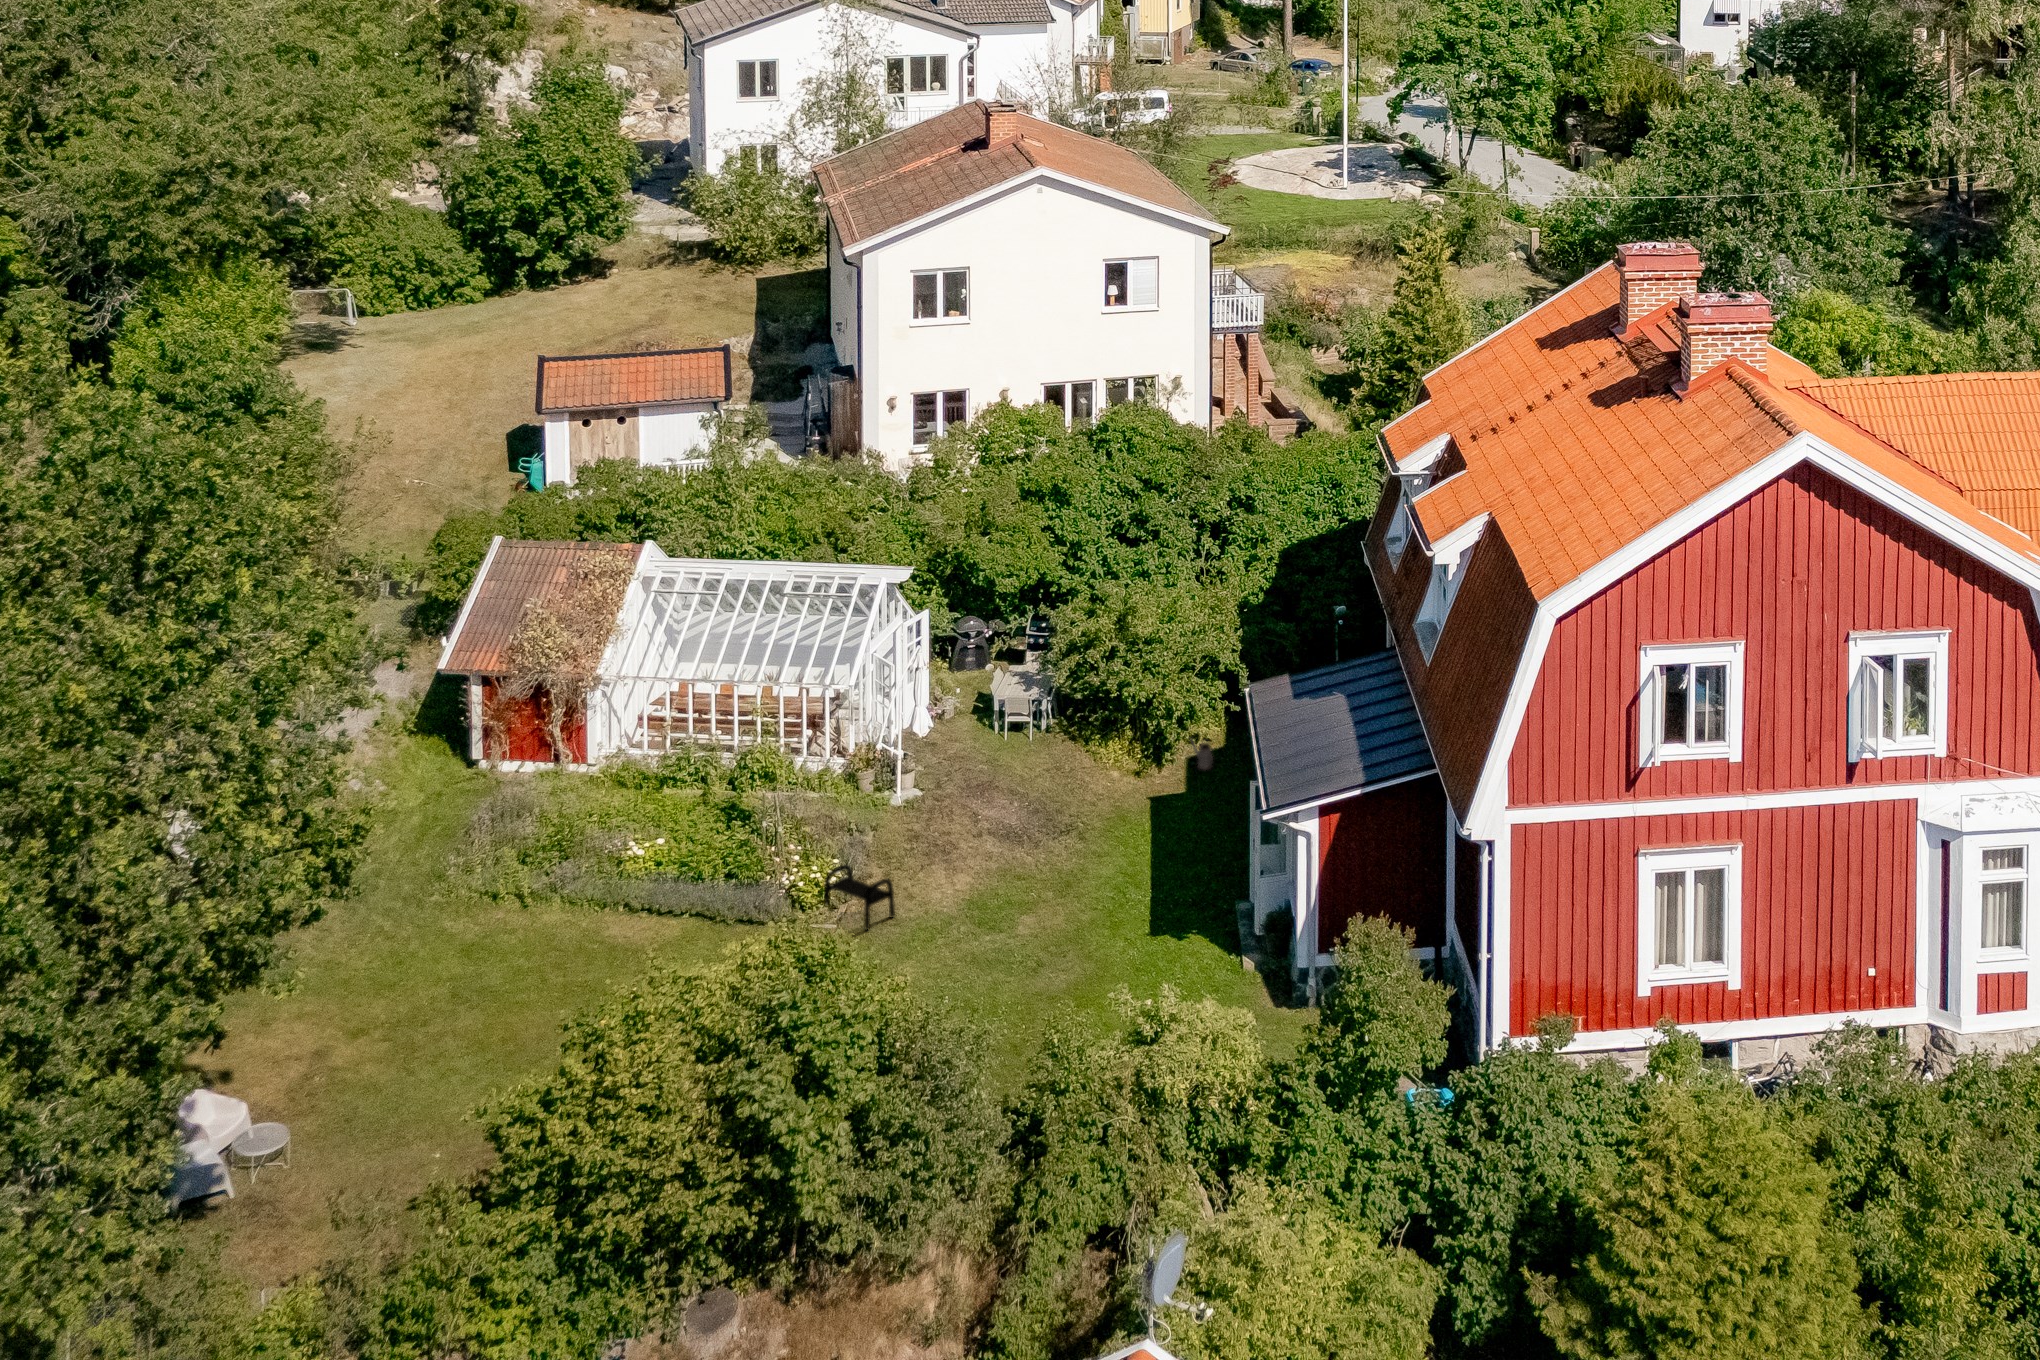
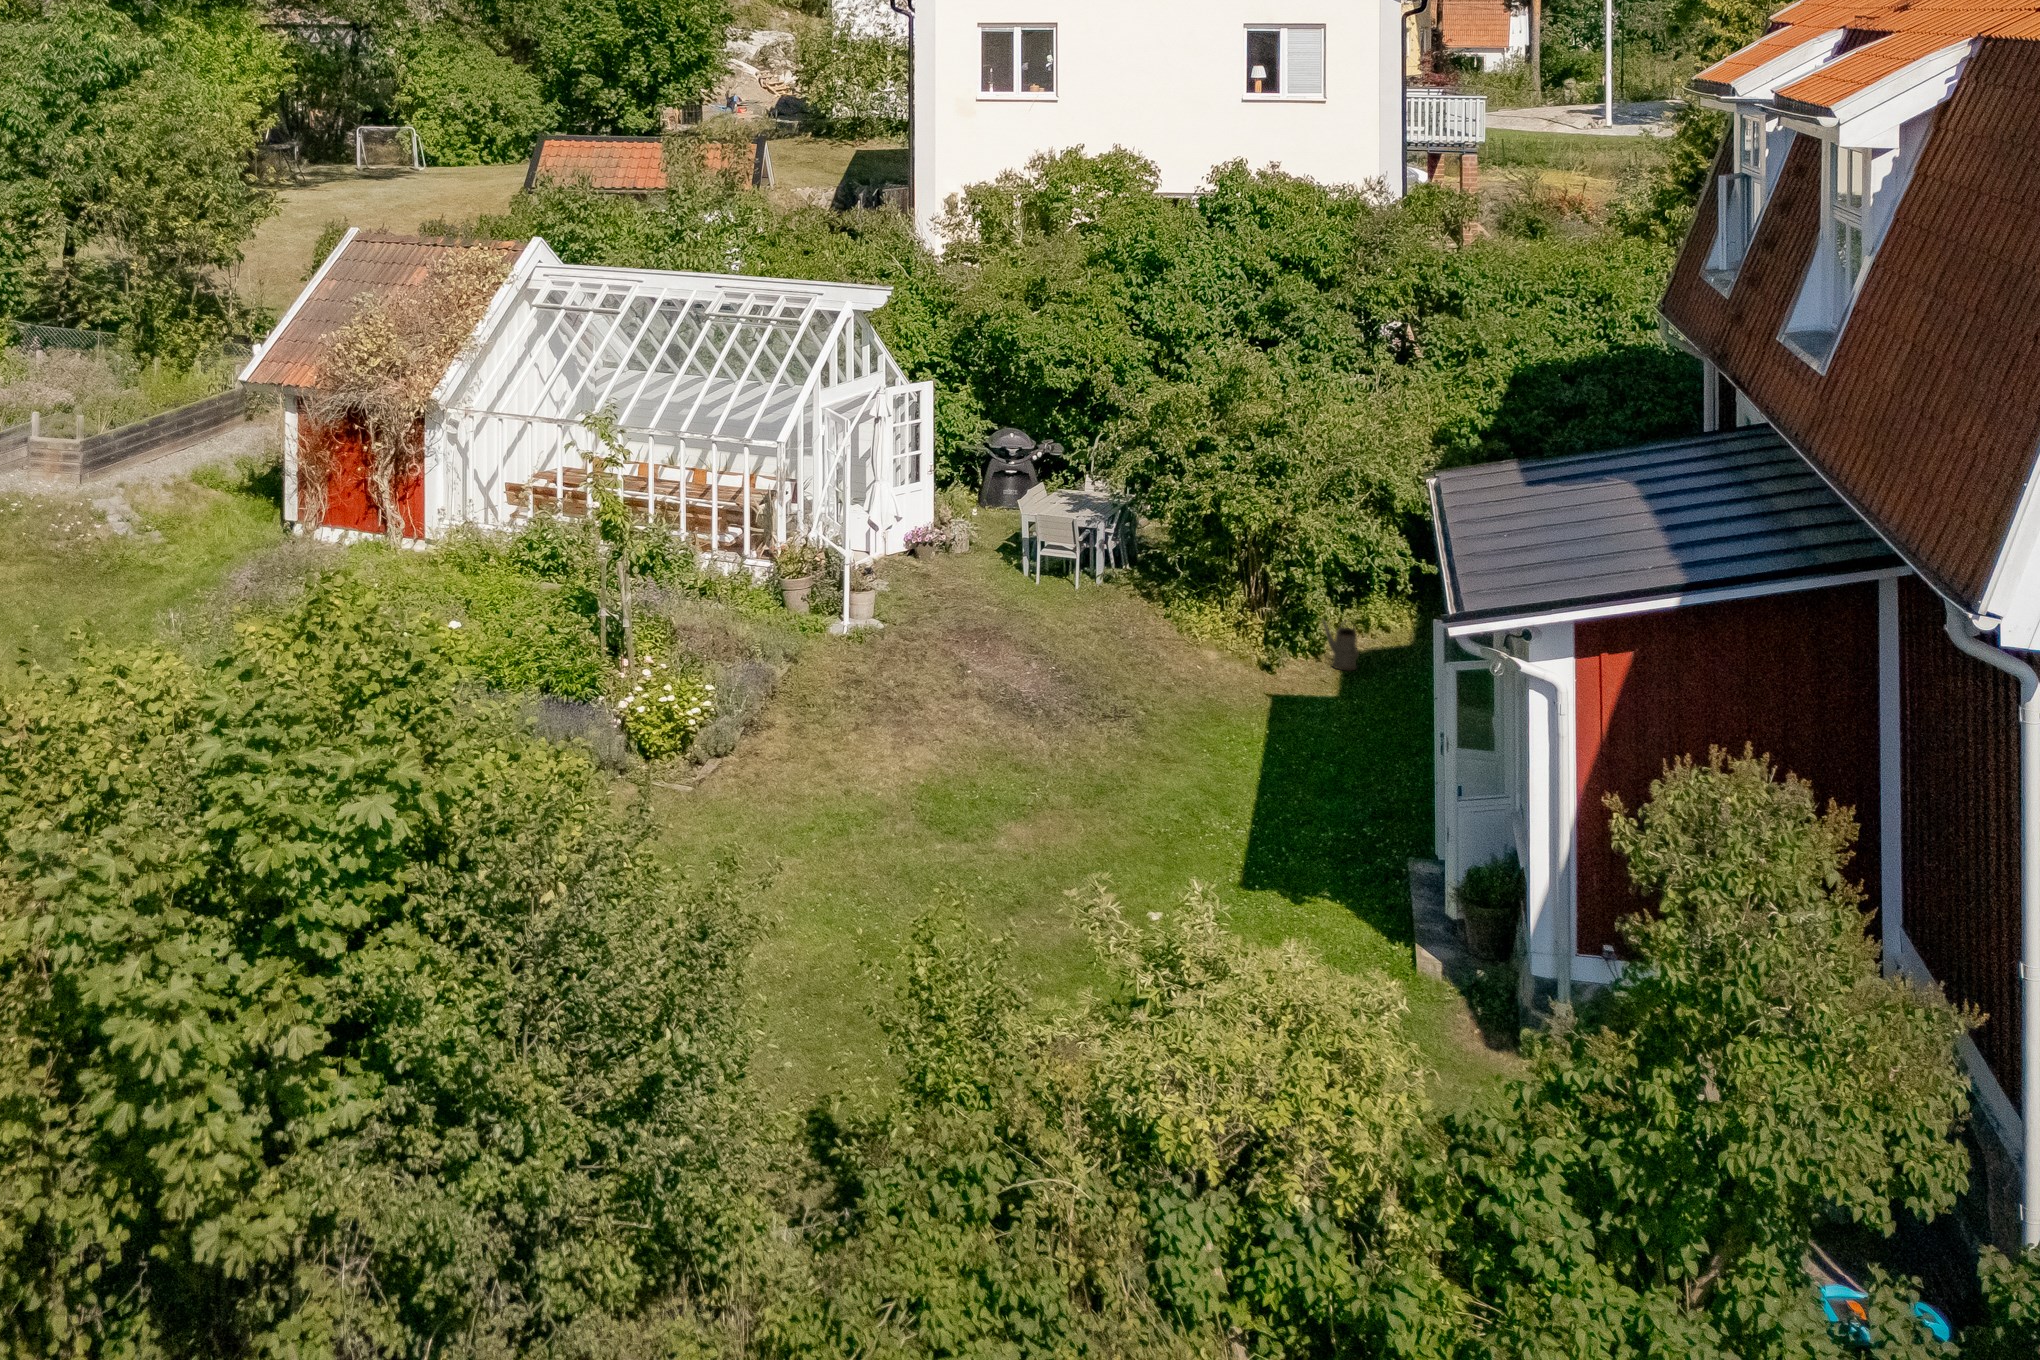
bench: present [824,865,895,930] -> none [663,687,774,796]

